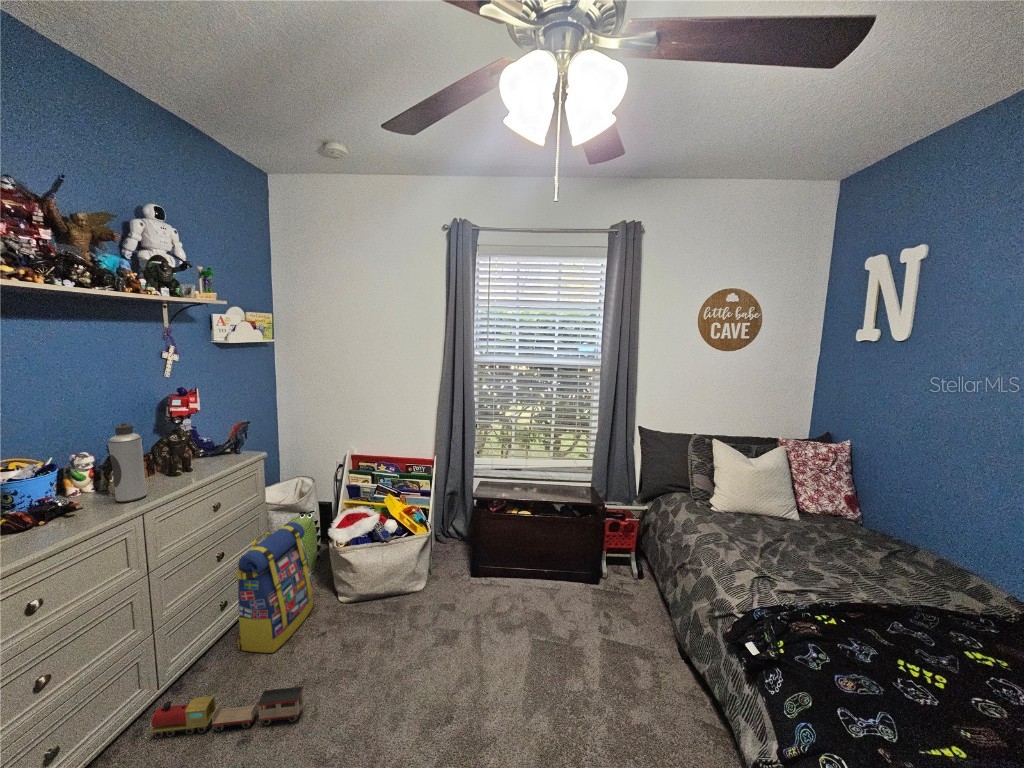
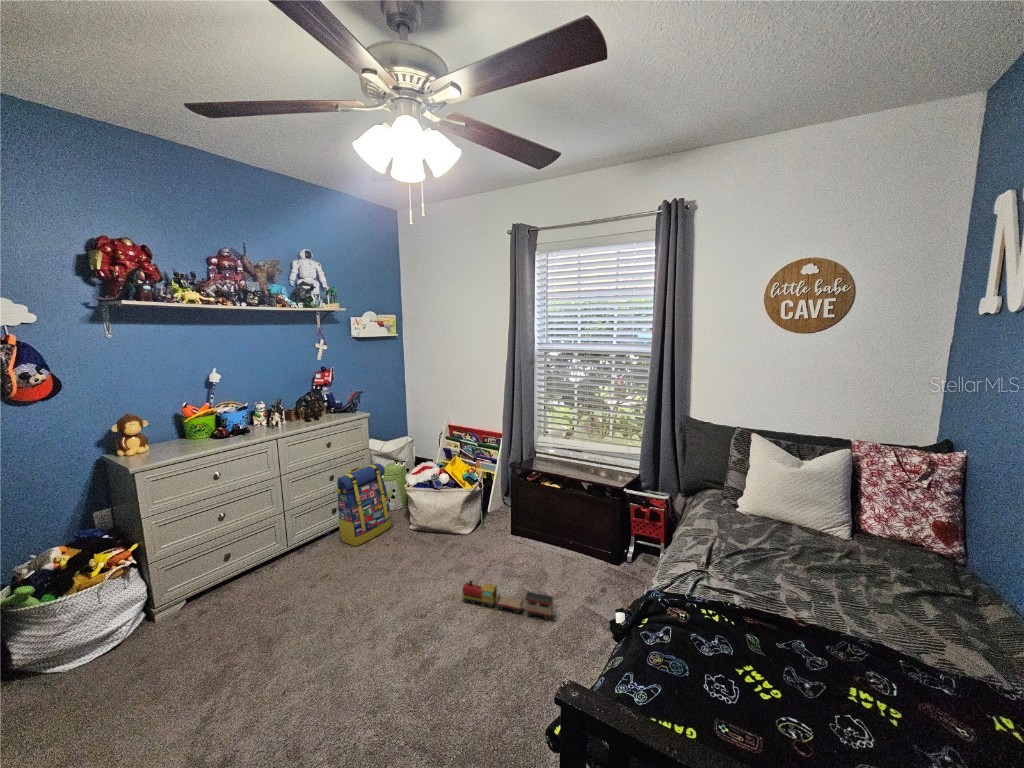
water bottle: present [108,422,147,502] -> none [267,386,287,432]
toy train: present [149,687,304,738] -> present [462,581,553,619]

